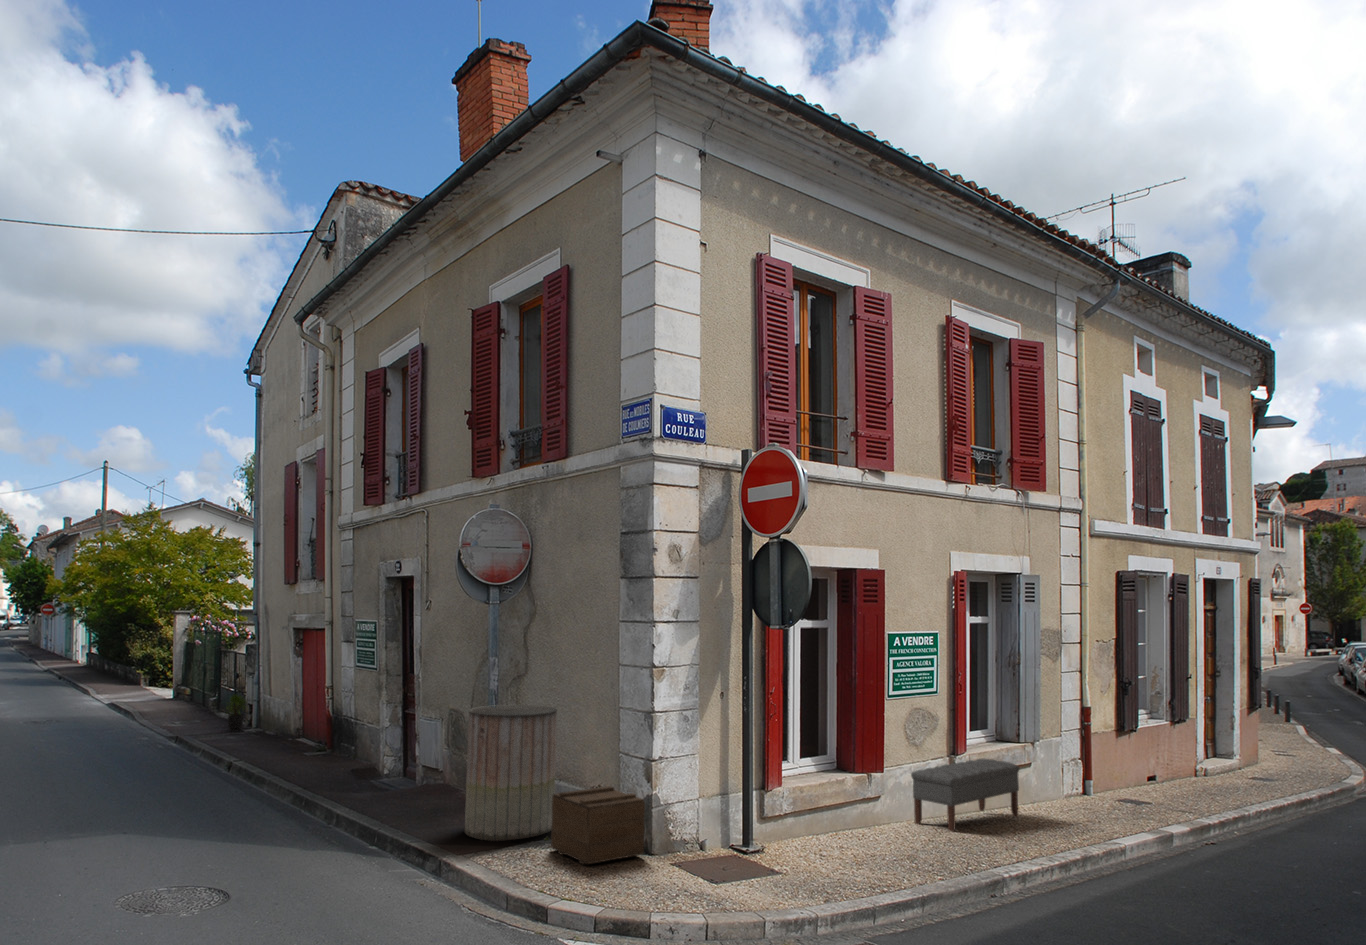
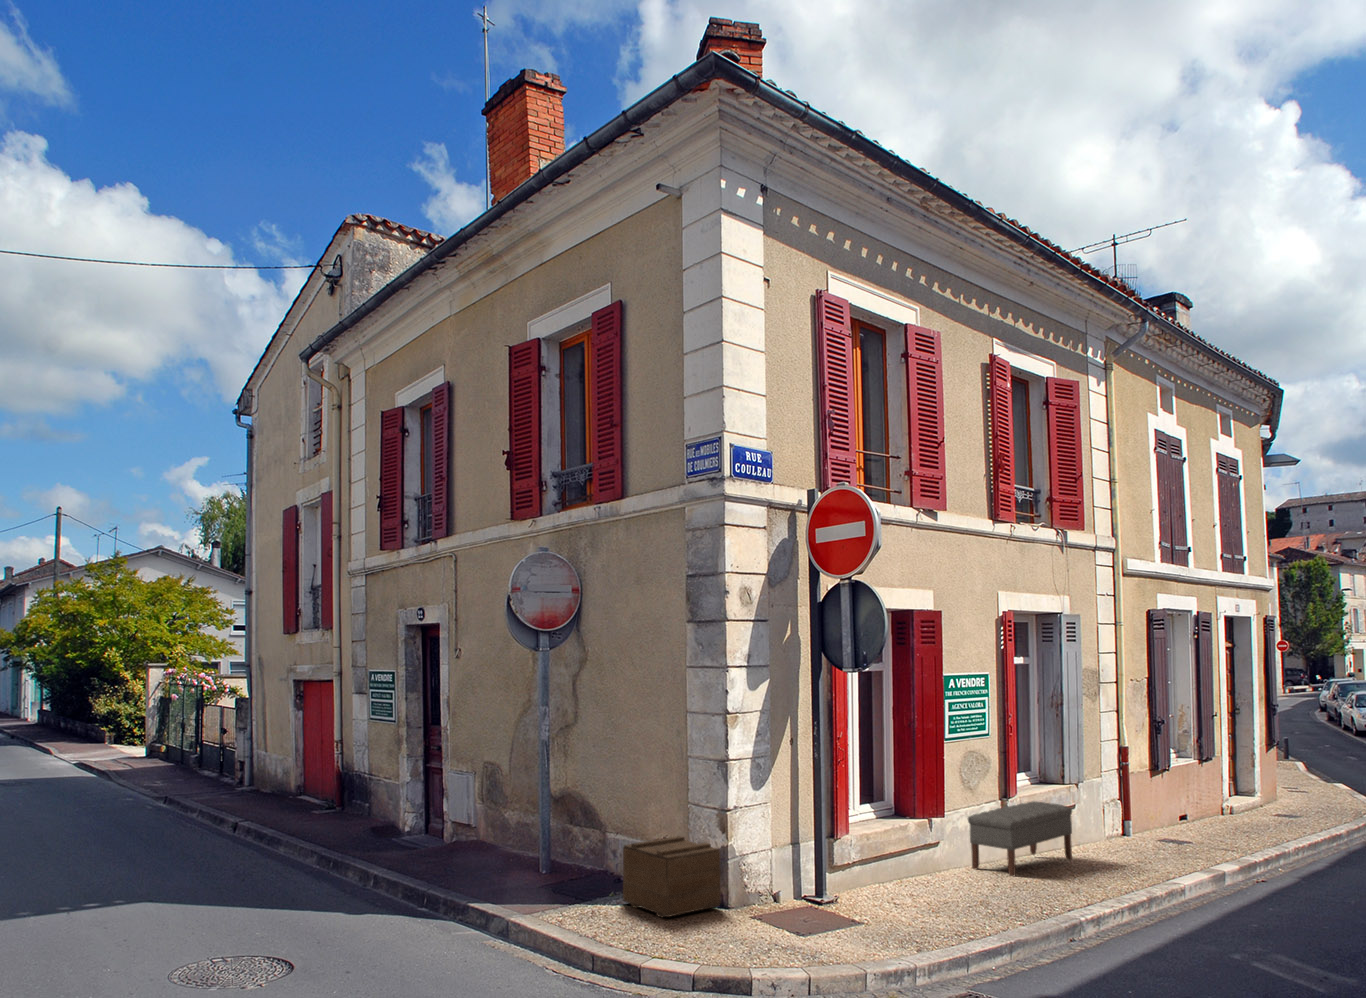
potted plant: present [226,695,246,732] -> none [215,747,242,787]
trash can: present [465,705,557,841] -> none [522,754,615,895]

